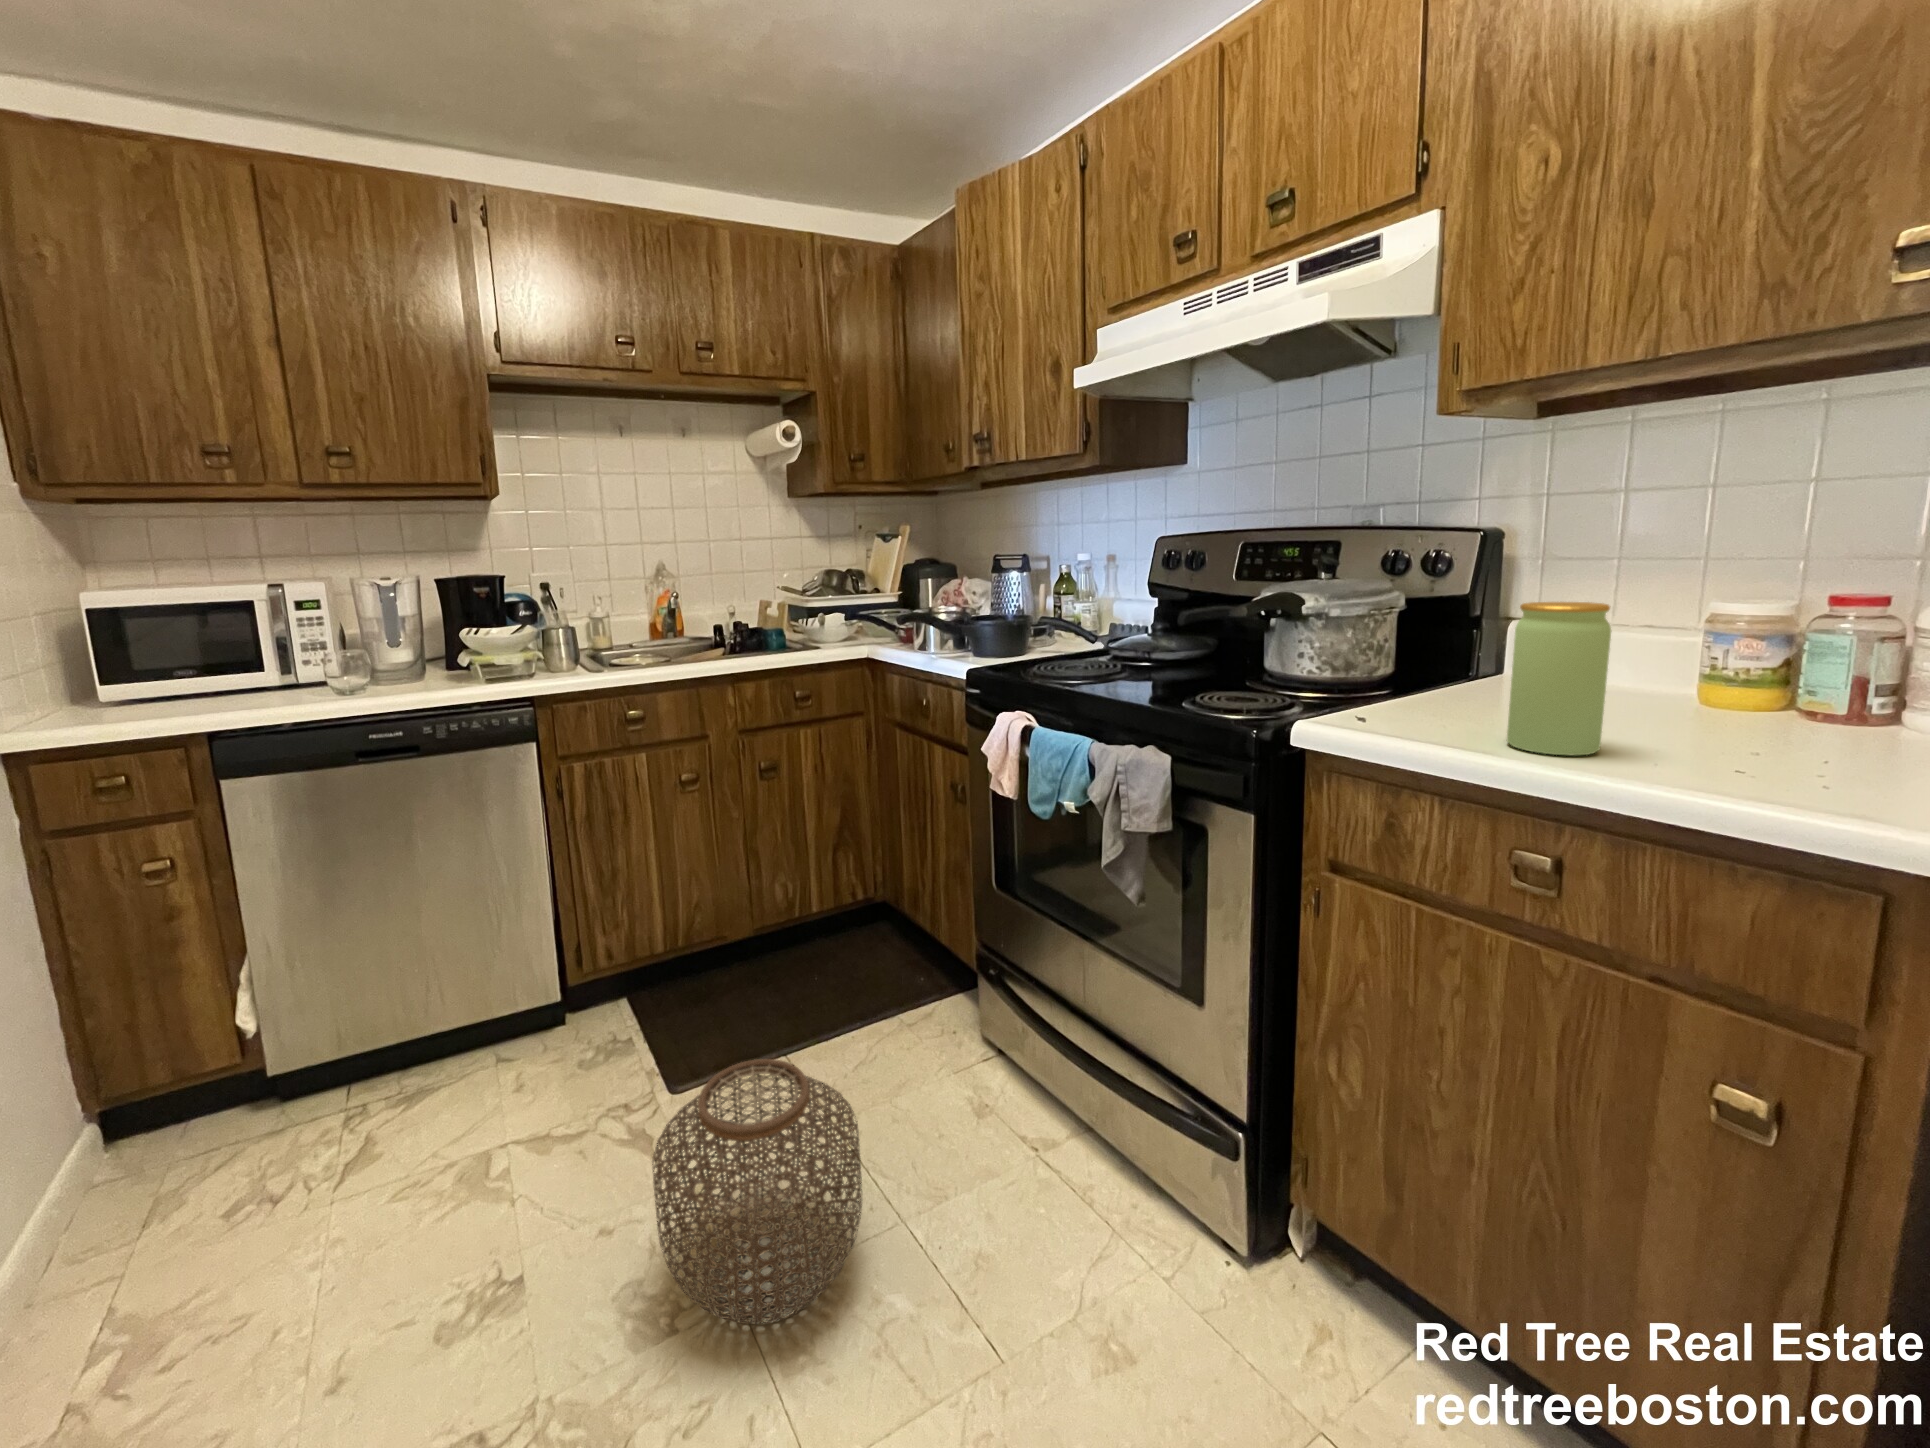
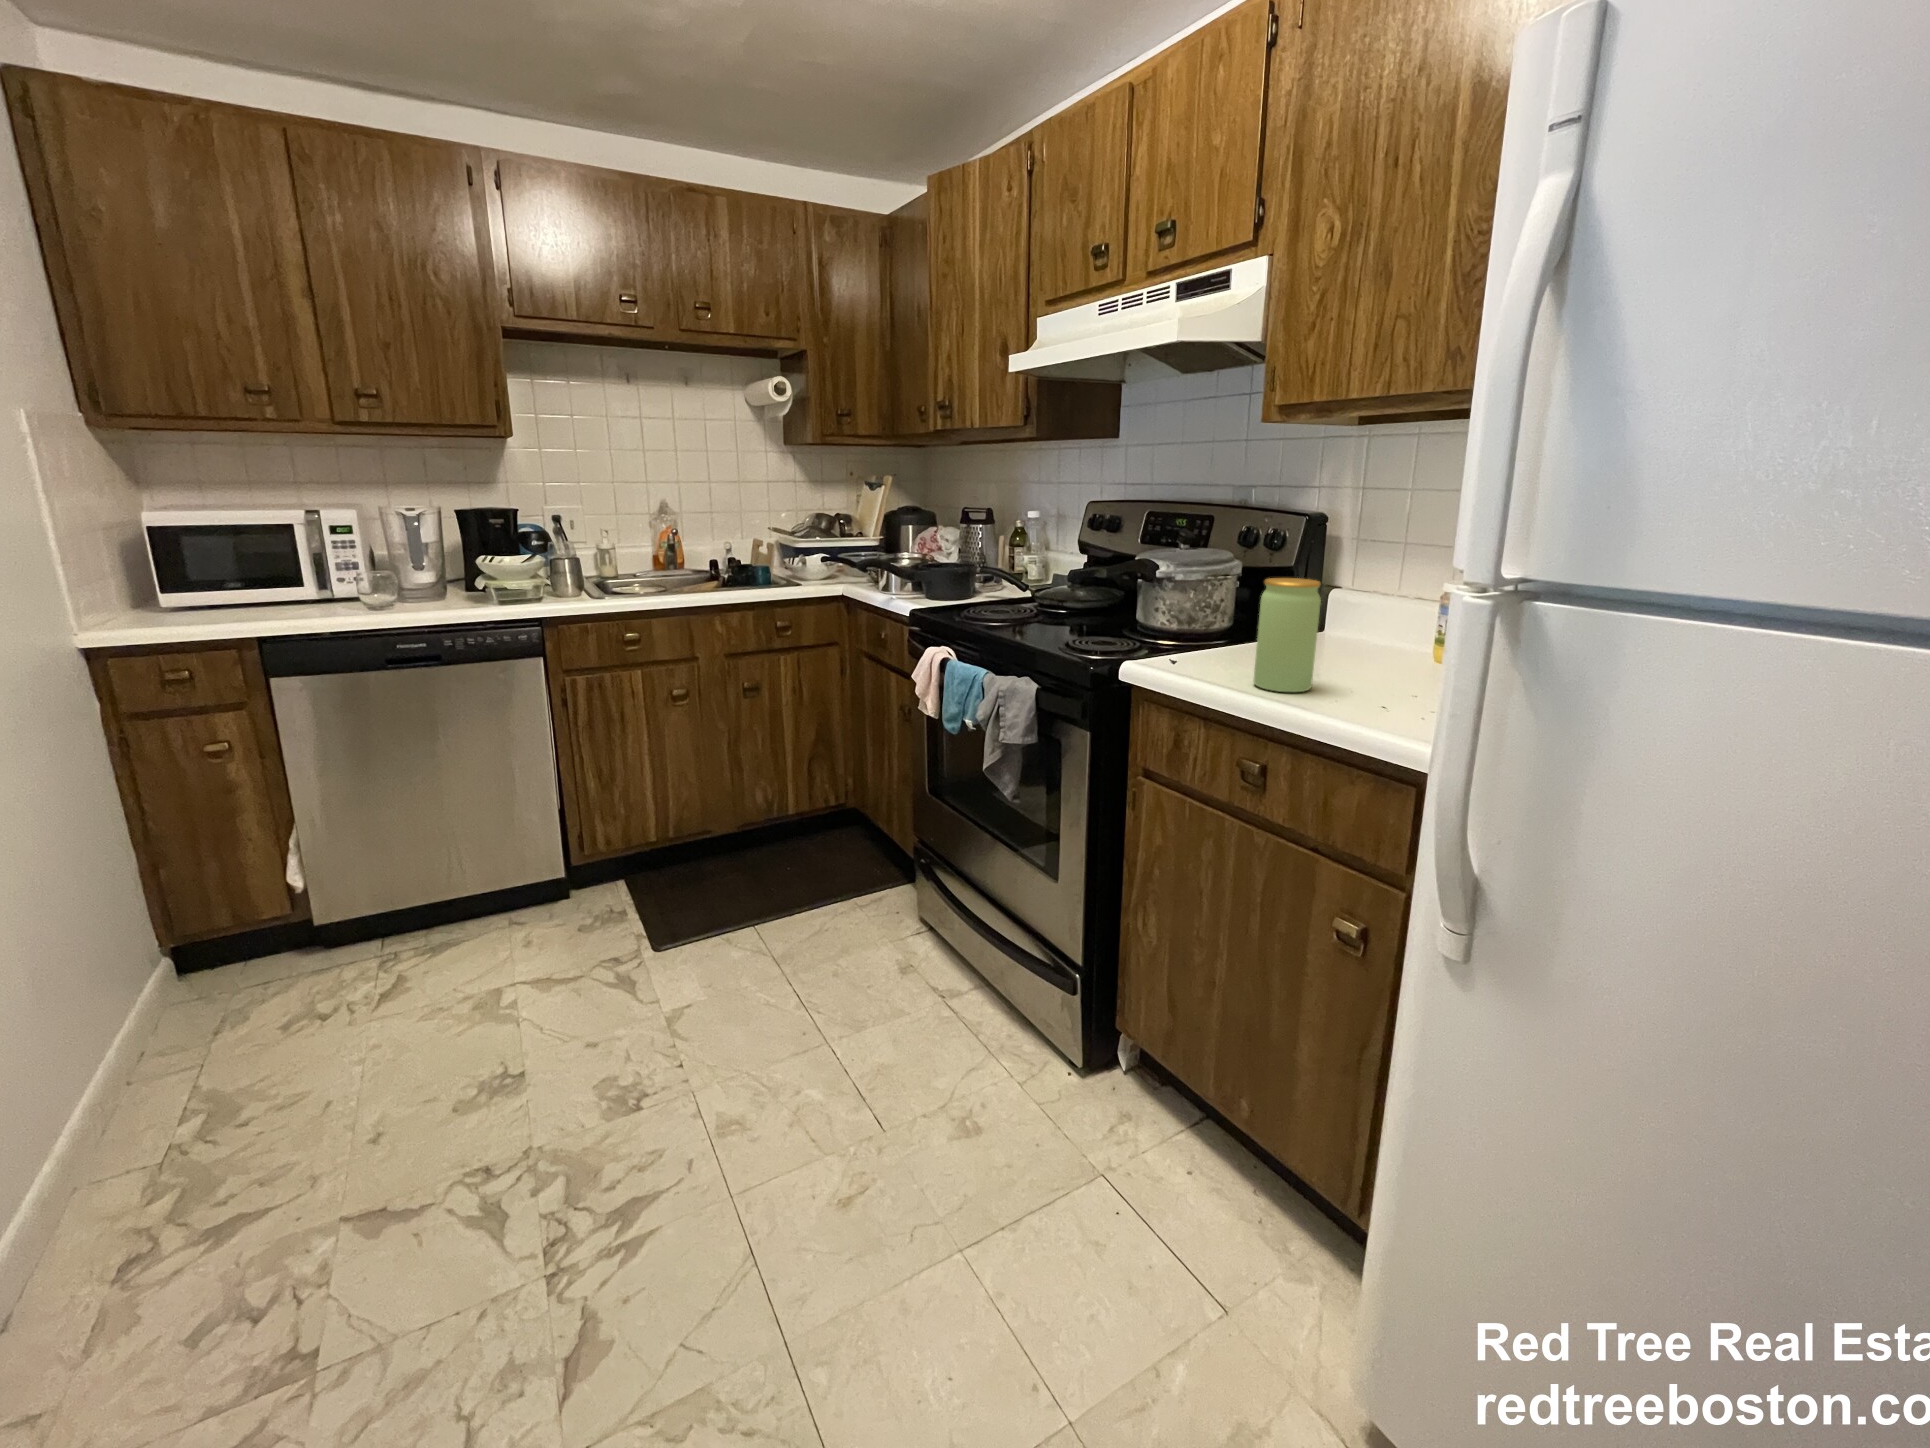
woven basket: present [652,1059,862,1324] -> none [621,912,788,1104]

